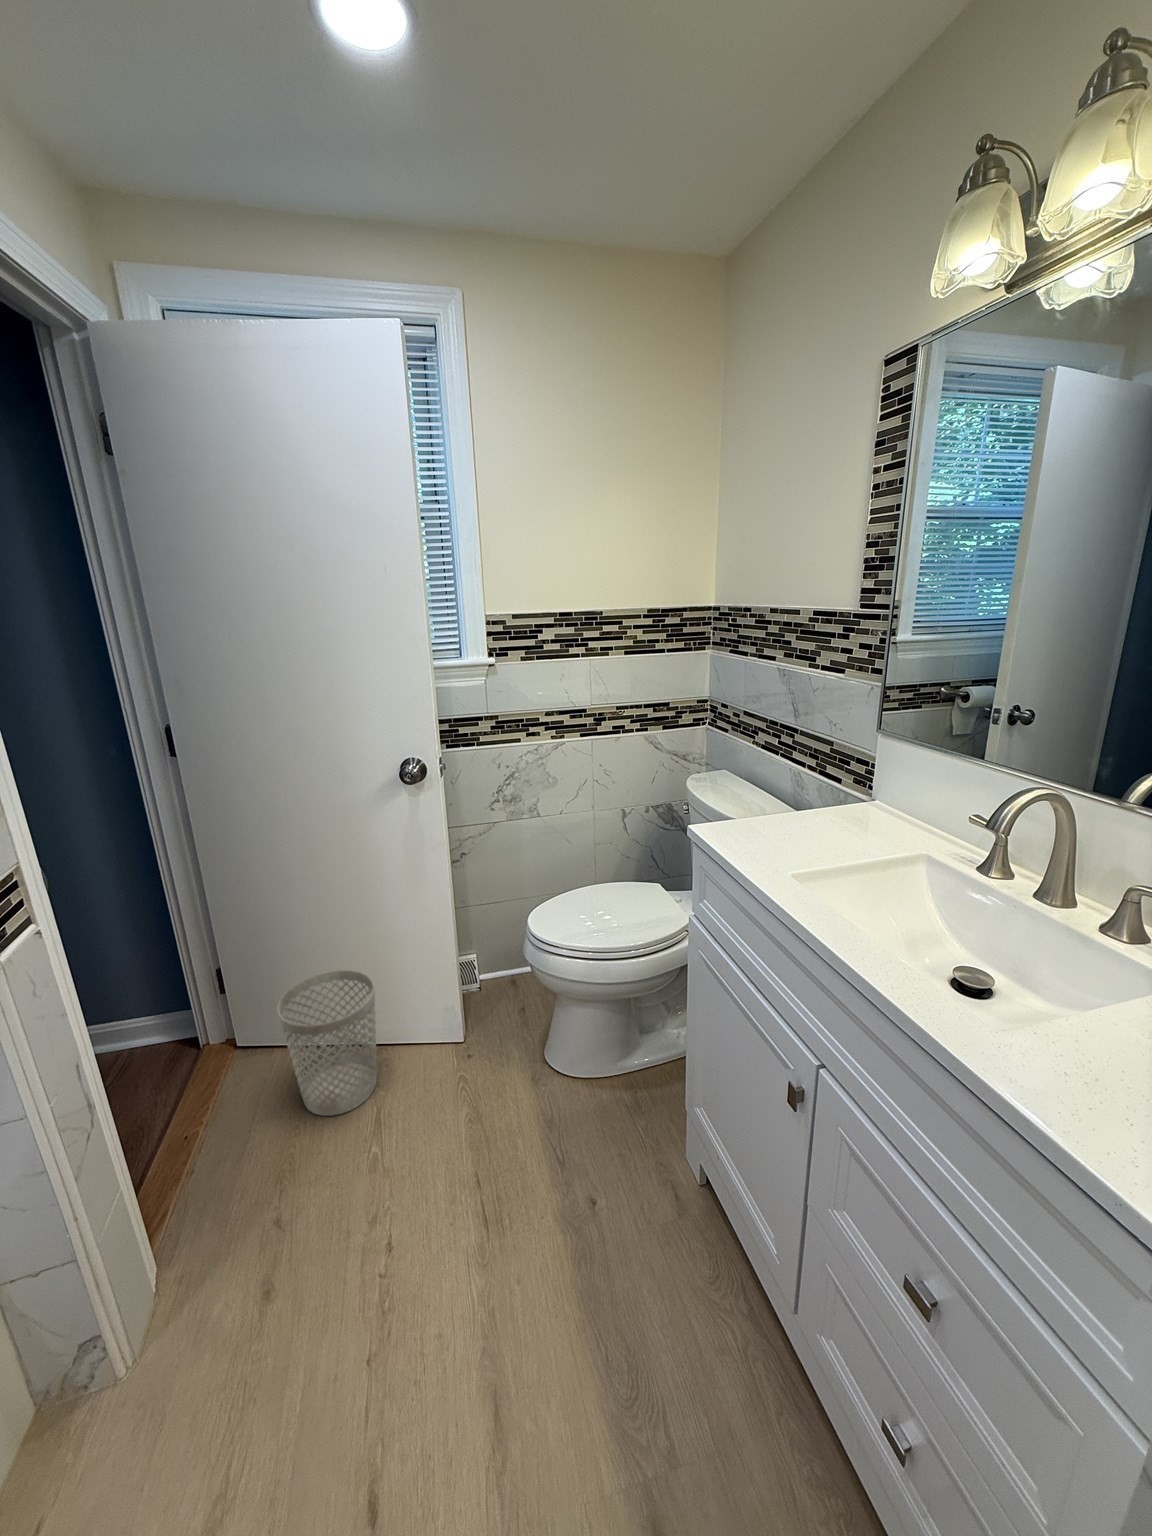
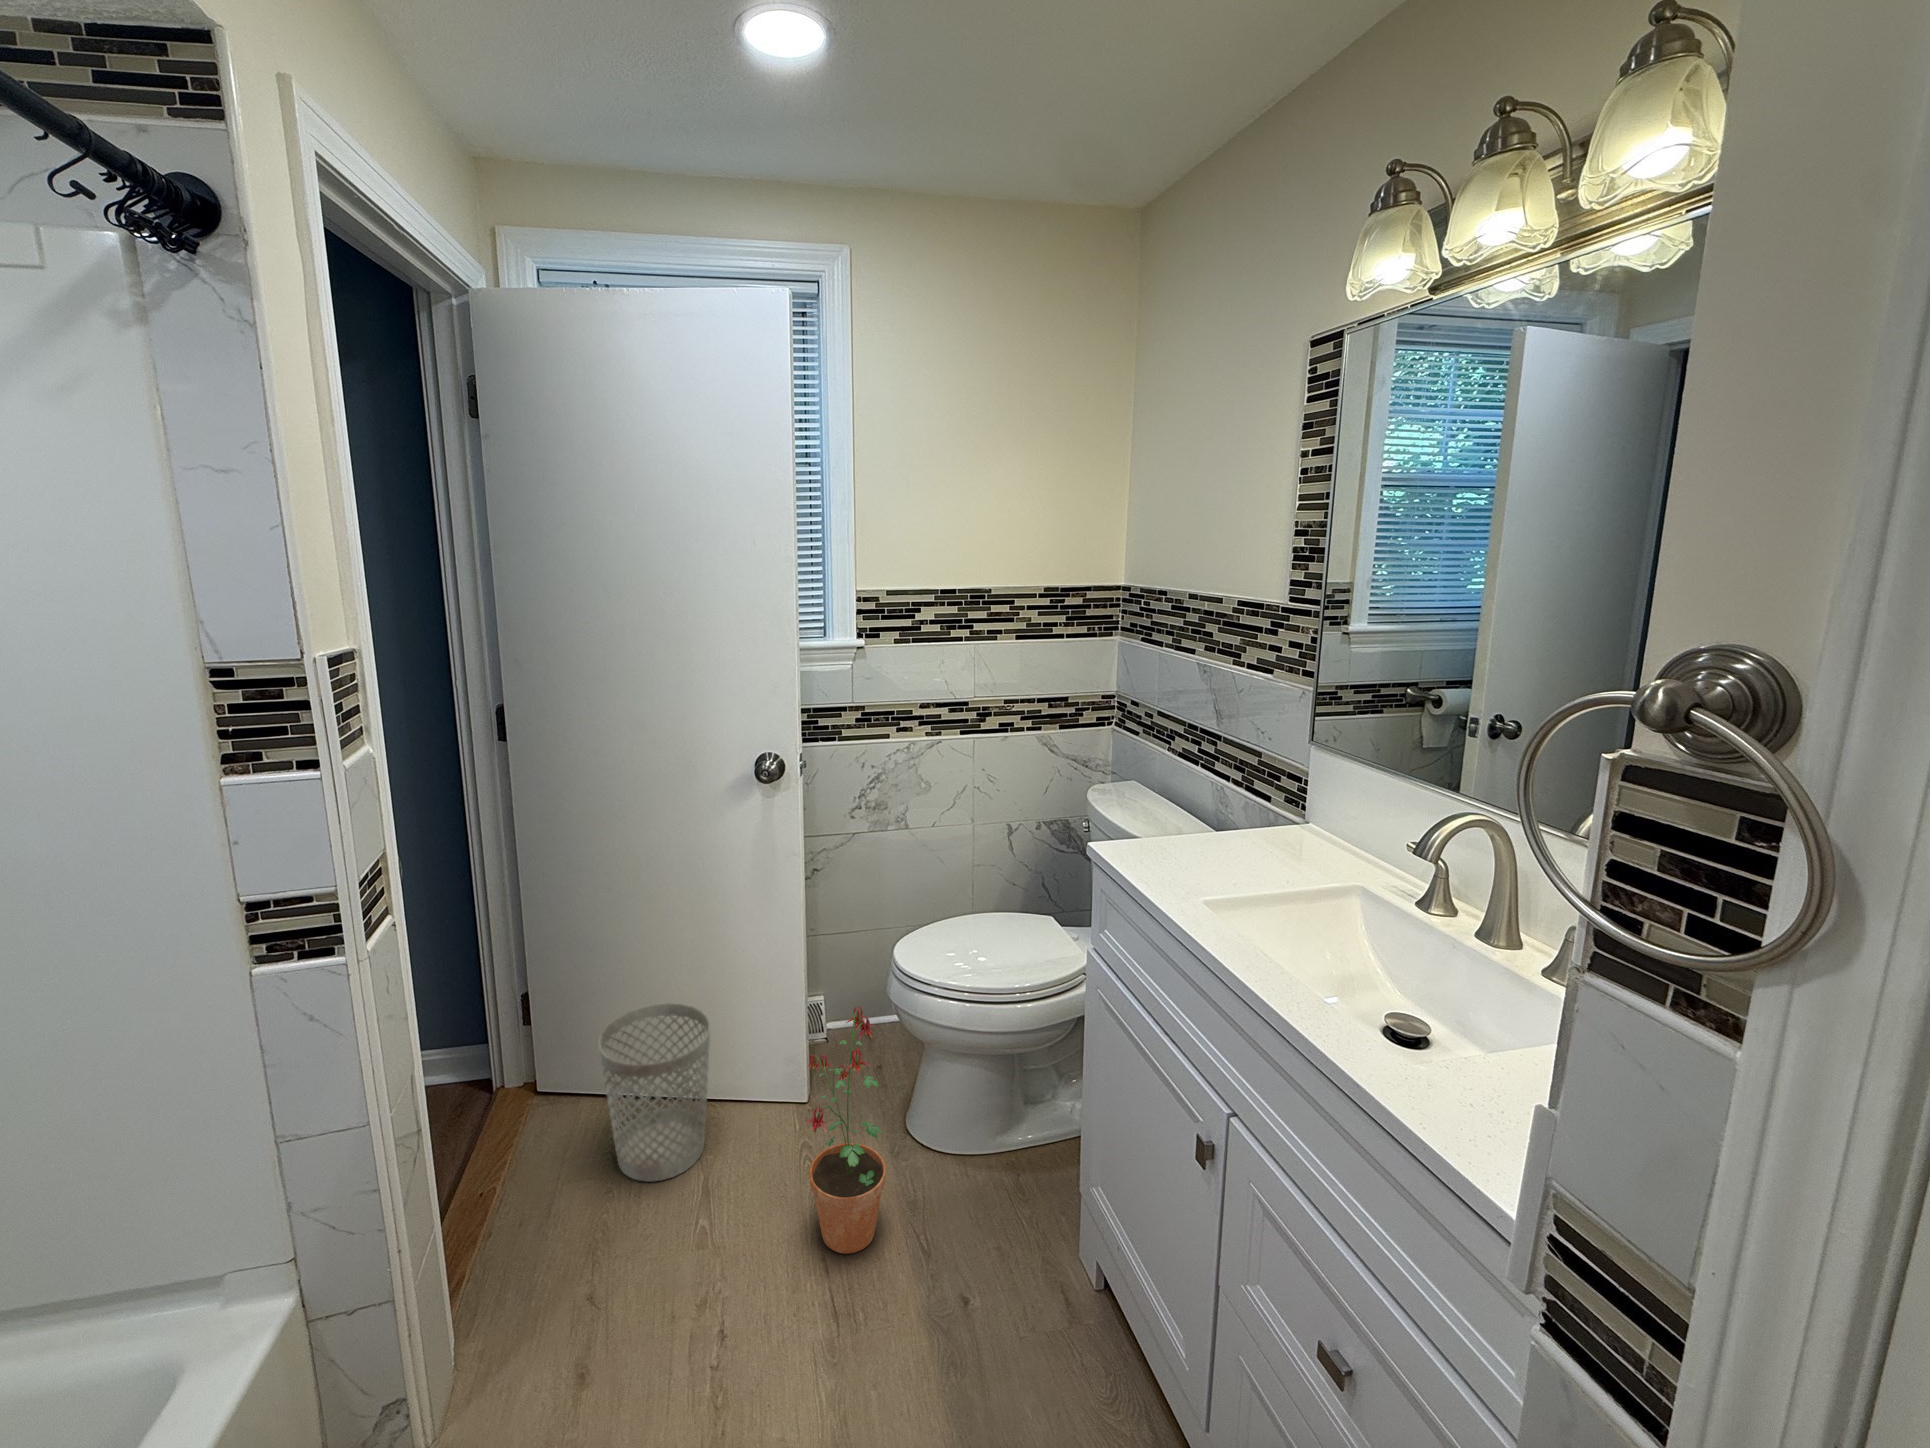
potted plant: none [451,969,524,1169] -> present [806,1006,886,1254]

